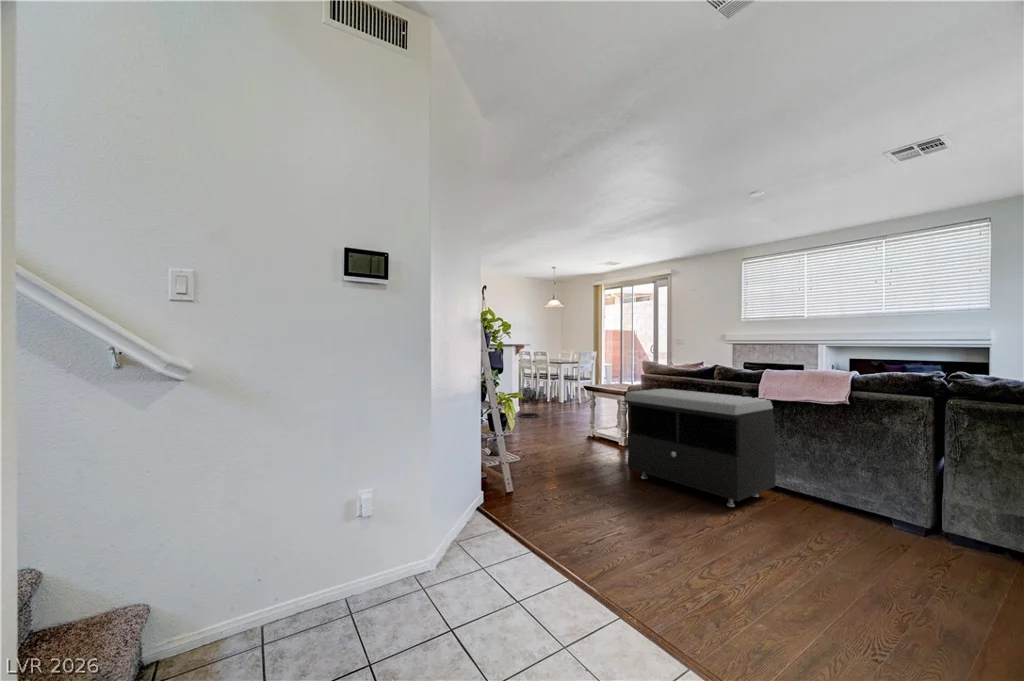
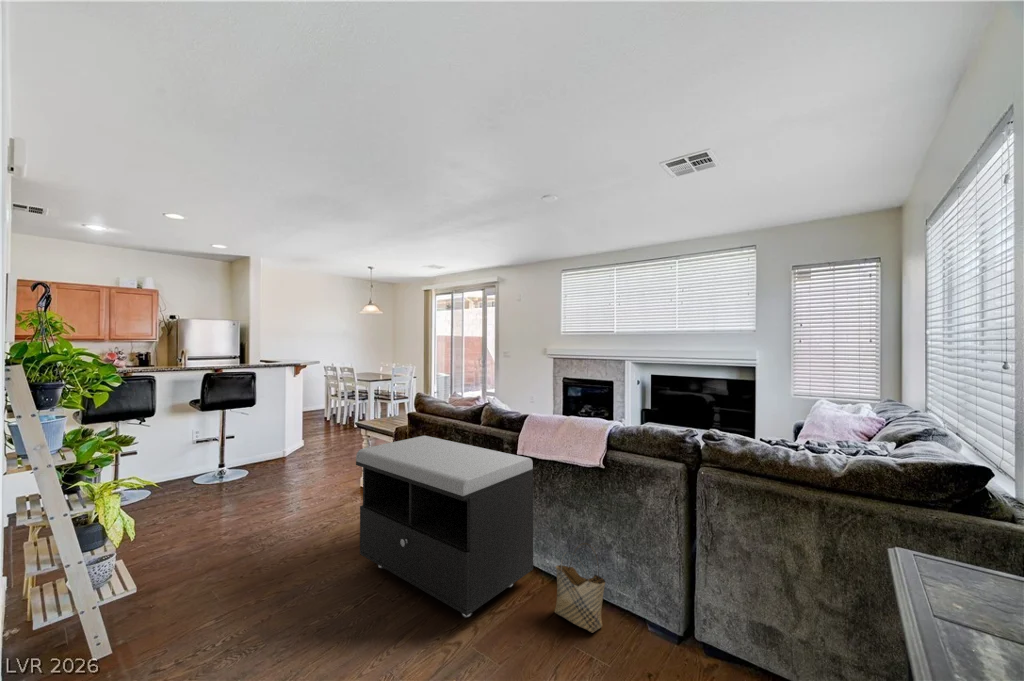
potted tree: present [518,380,541,418] -> none [292,402,331,457]
woven basket: none [804,462,854,524] -> present [555,543,605,632]

